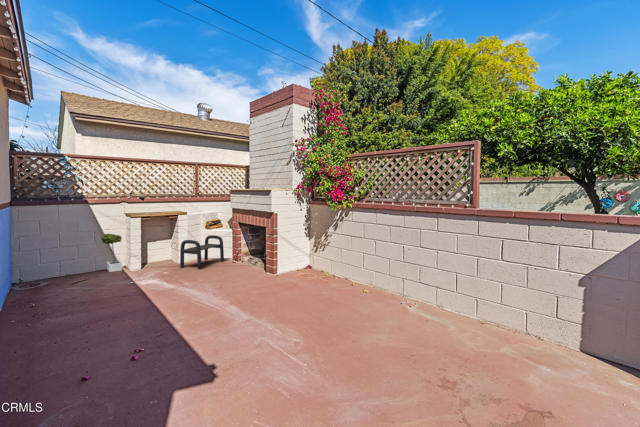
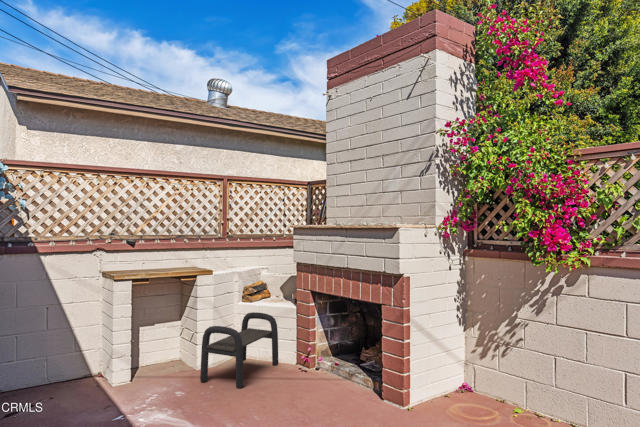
potted tree: present [101,234,122,272] -> none [55,313,93,392]

